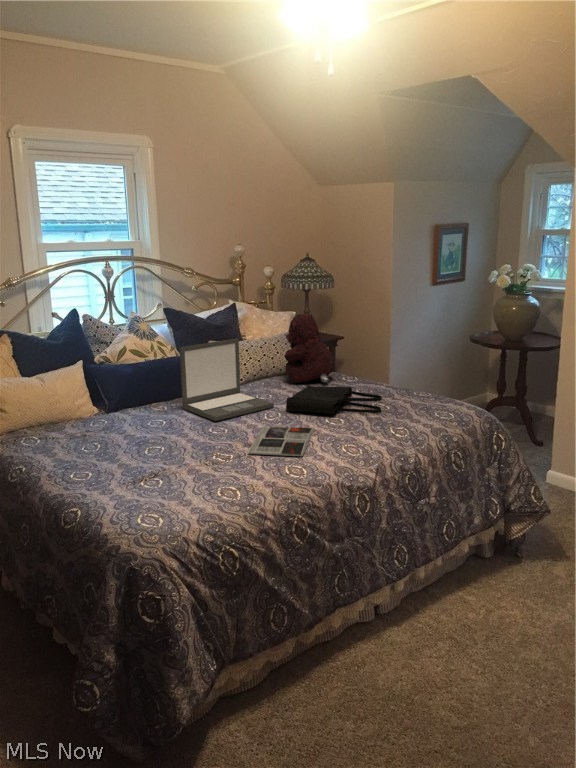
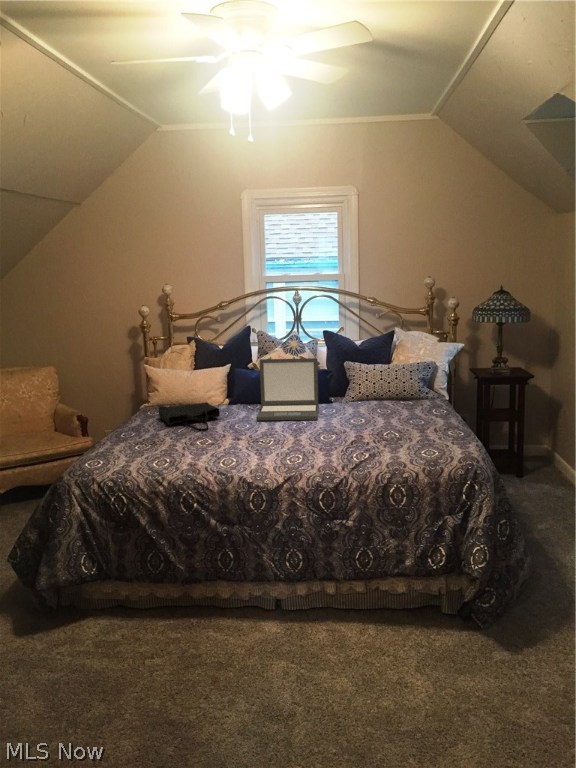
teddy bear: present [285,314,335,384] -> none [373,344,422,411]
tote bag: present [286,385,382,414] -> present [158,402,220,431]
magazine: present [248,426,314,456] -> none [222,430,303,454]

